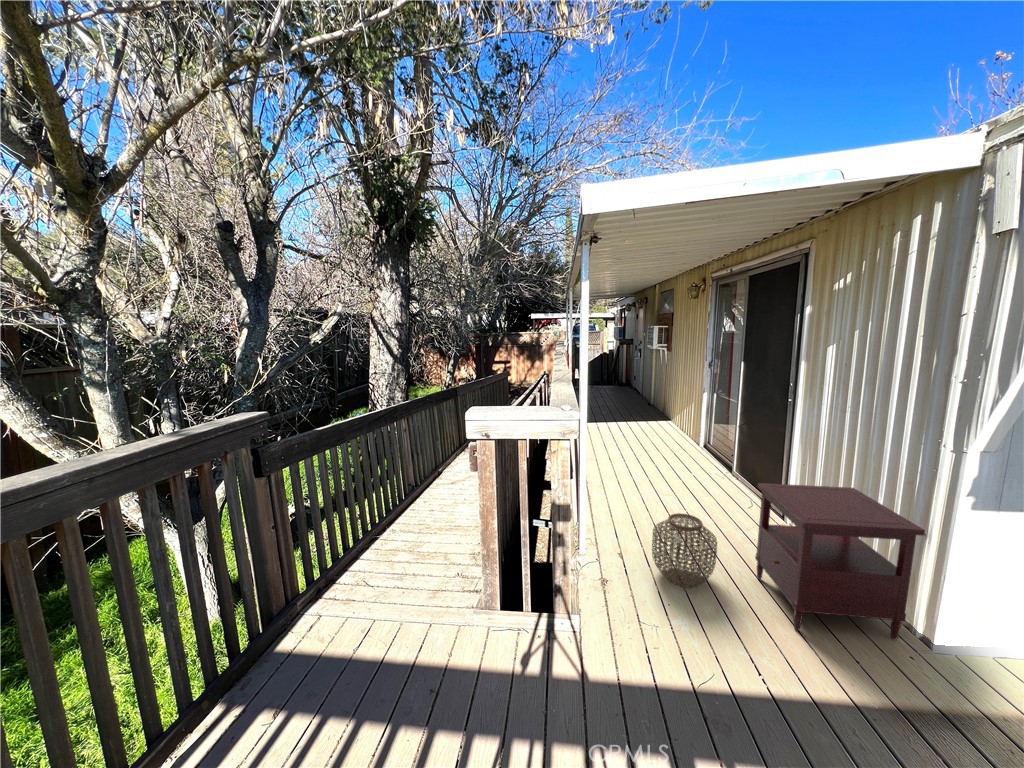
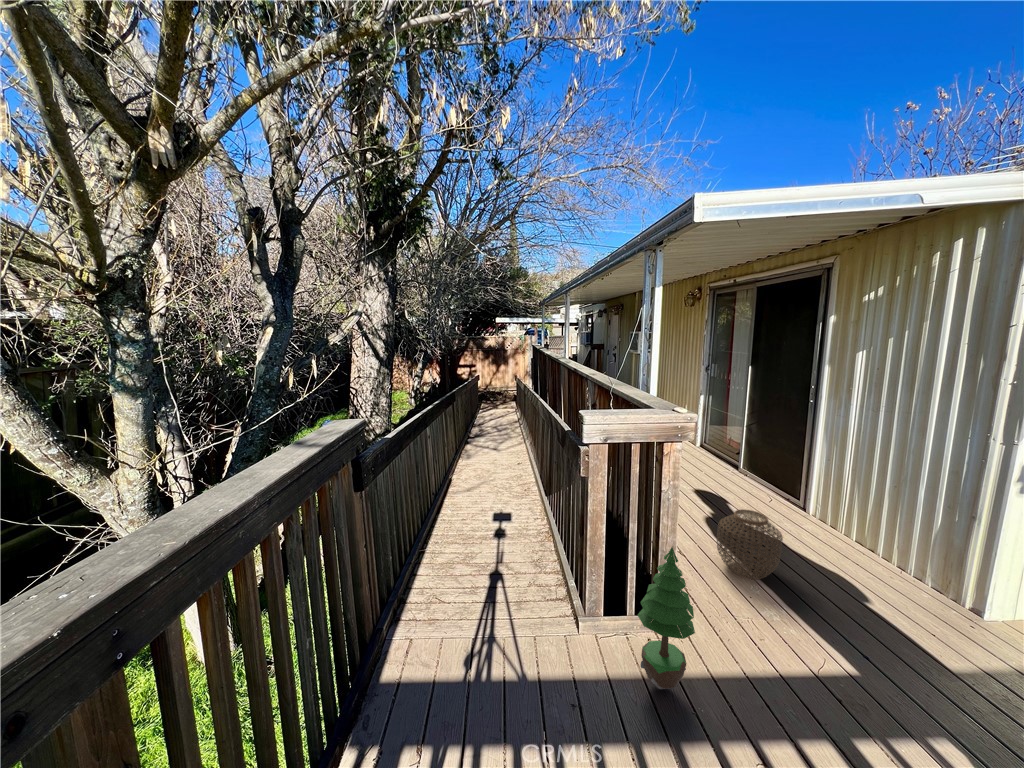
side table: present [756,483,925,640] -> none [808,478,978,613]
potted tree: none [497,547,552,692] -> present [638,547,695,690]

